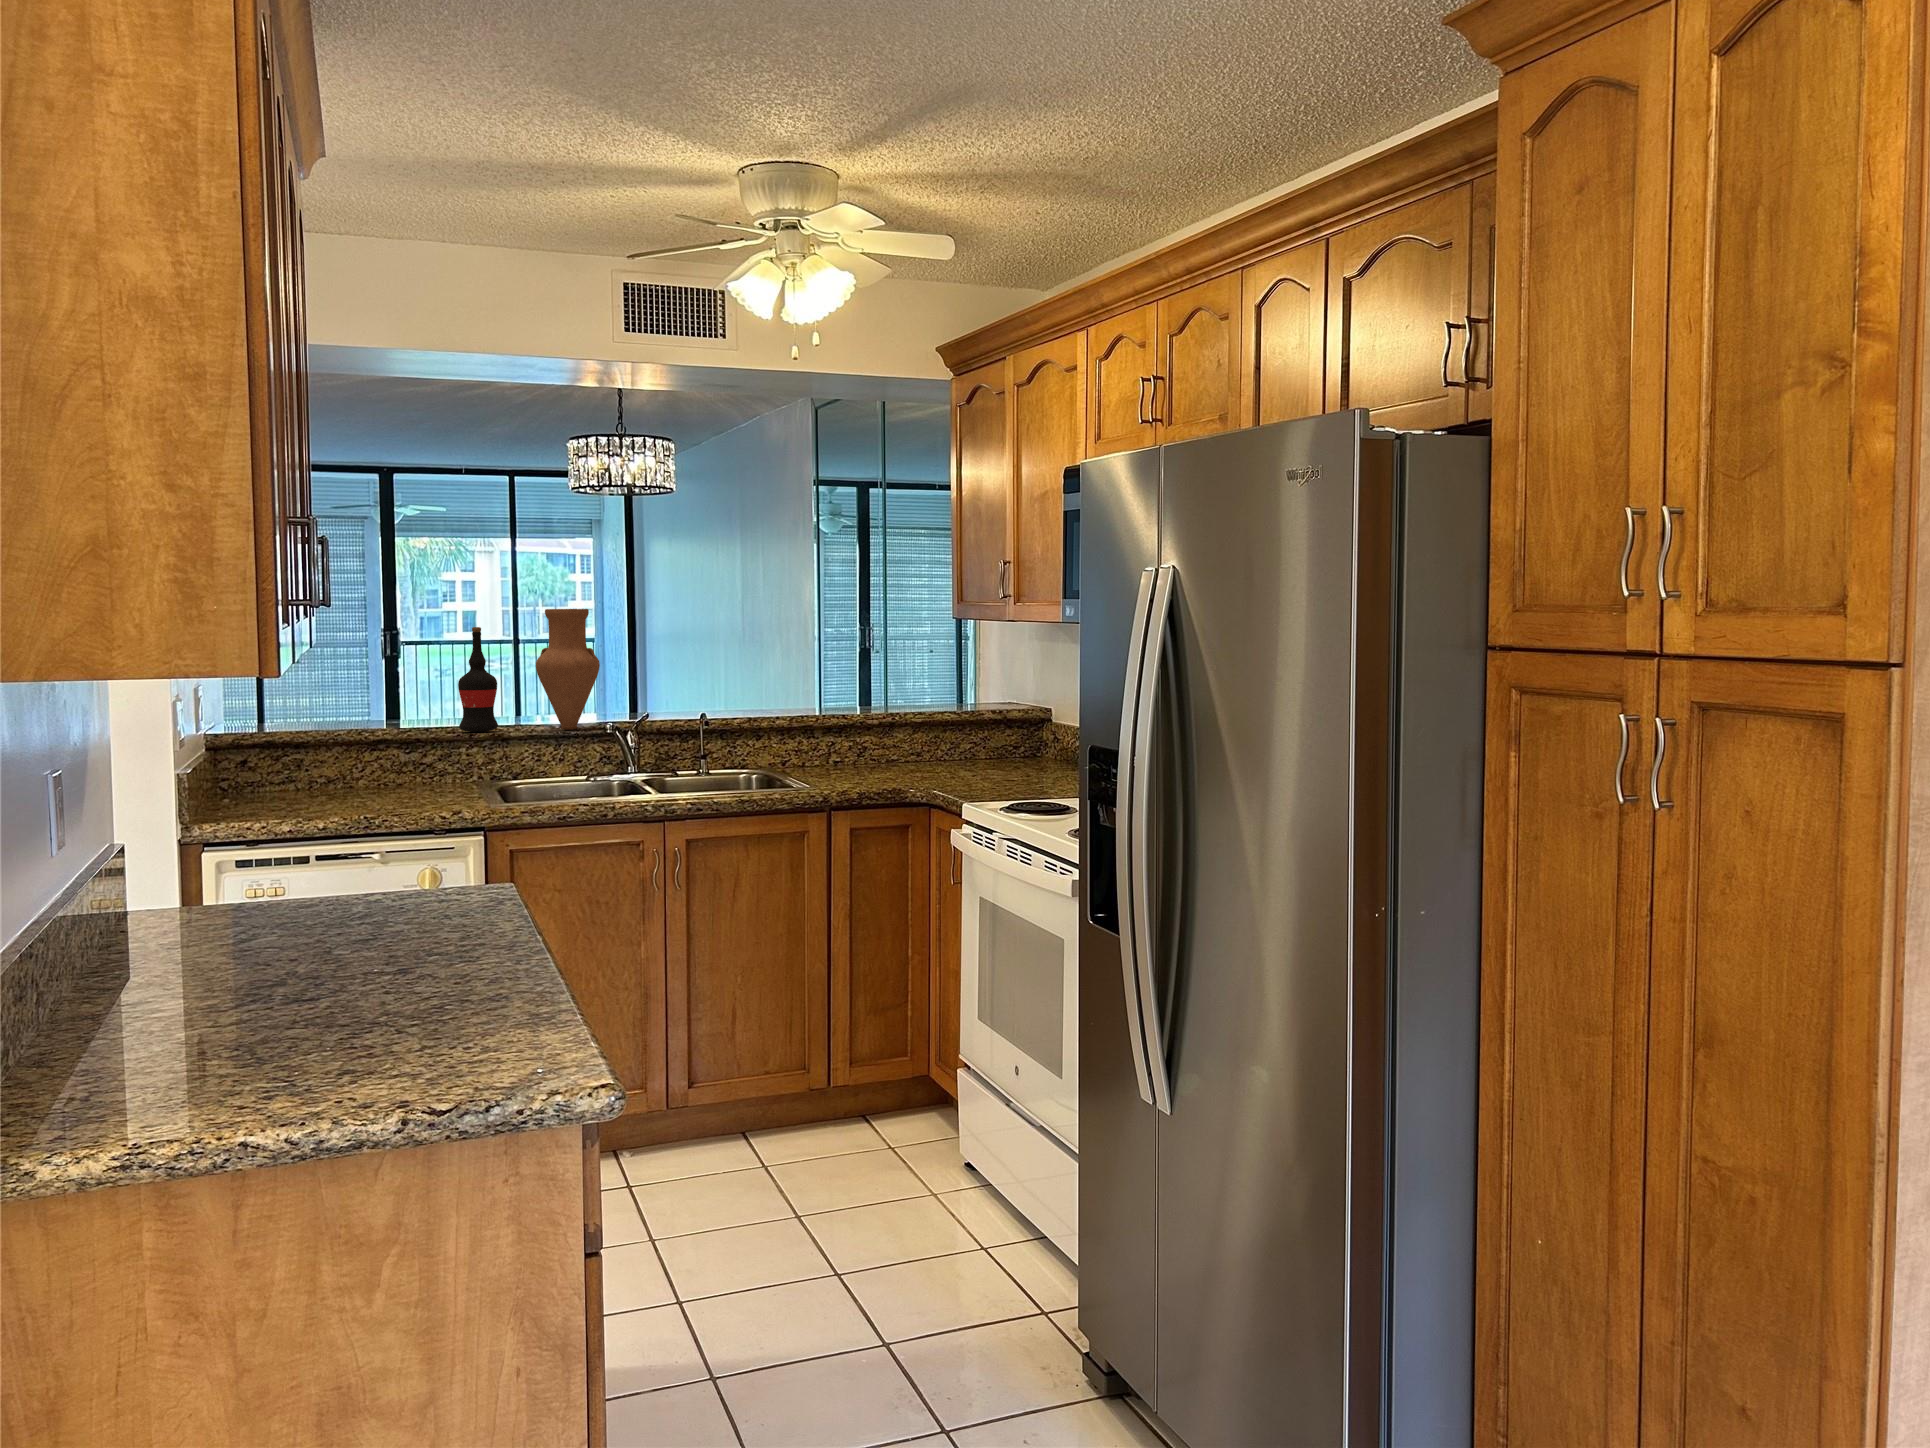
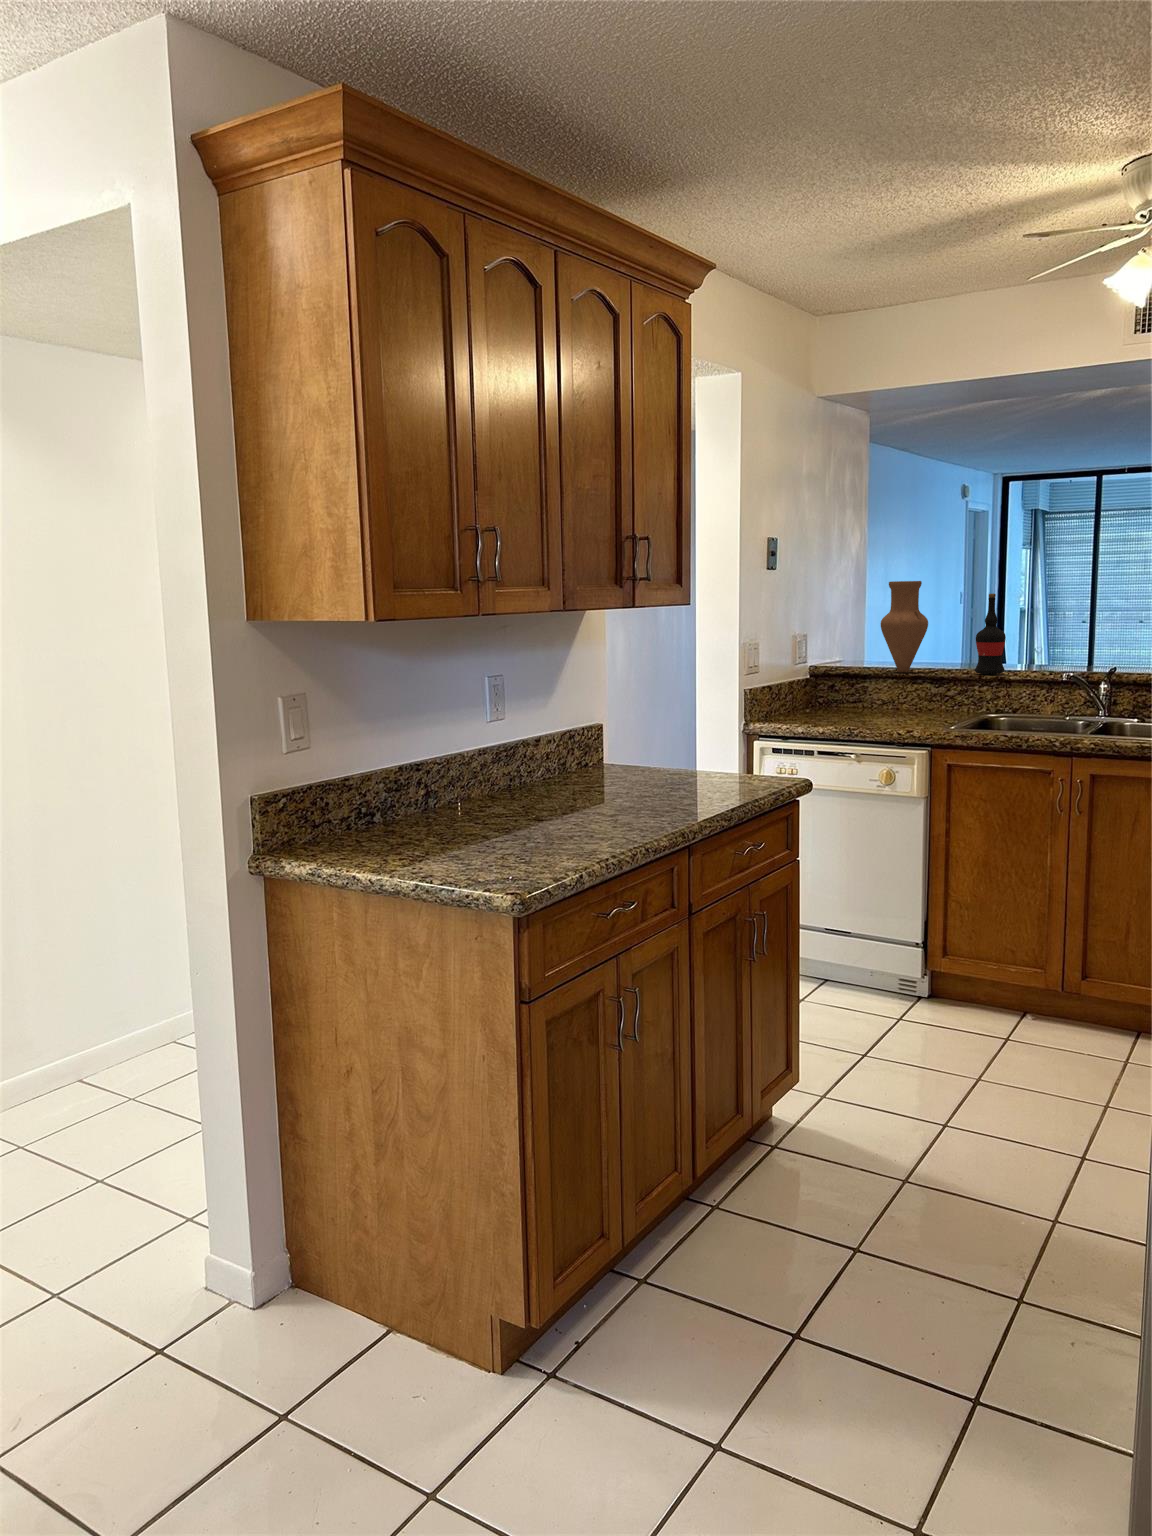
vase: present [536,609,600,730] -> present [881,581,928,673]

